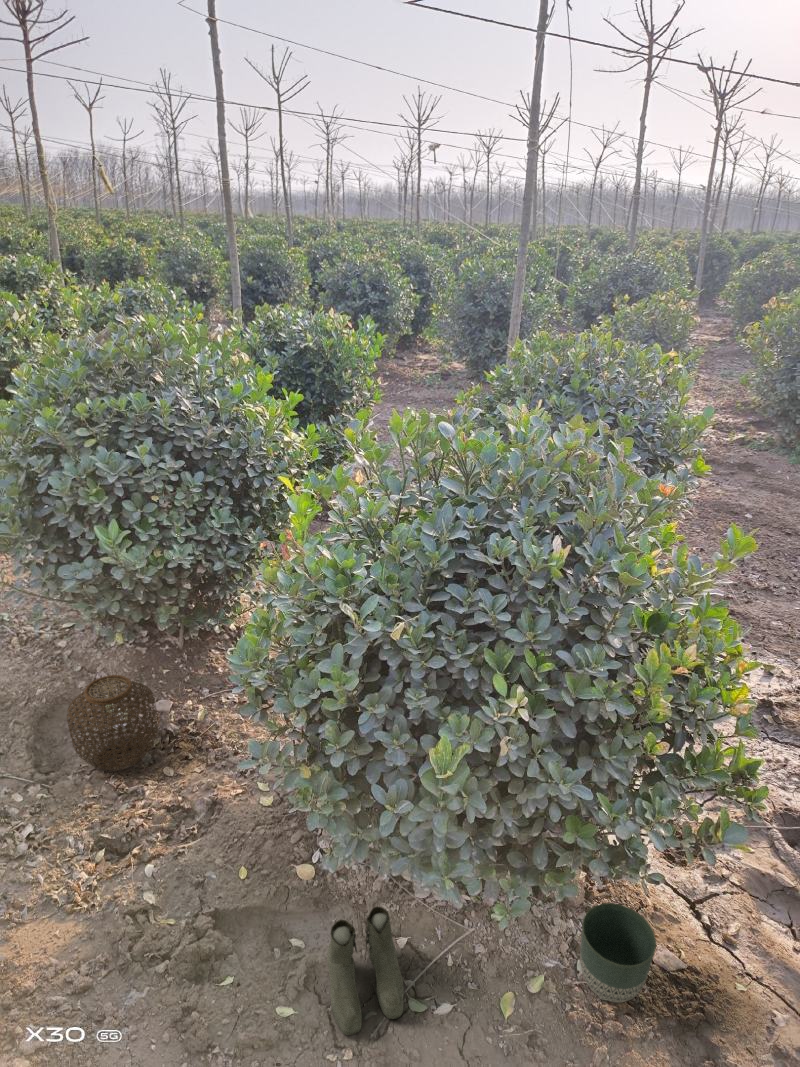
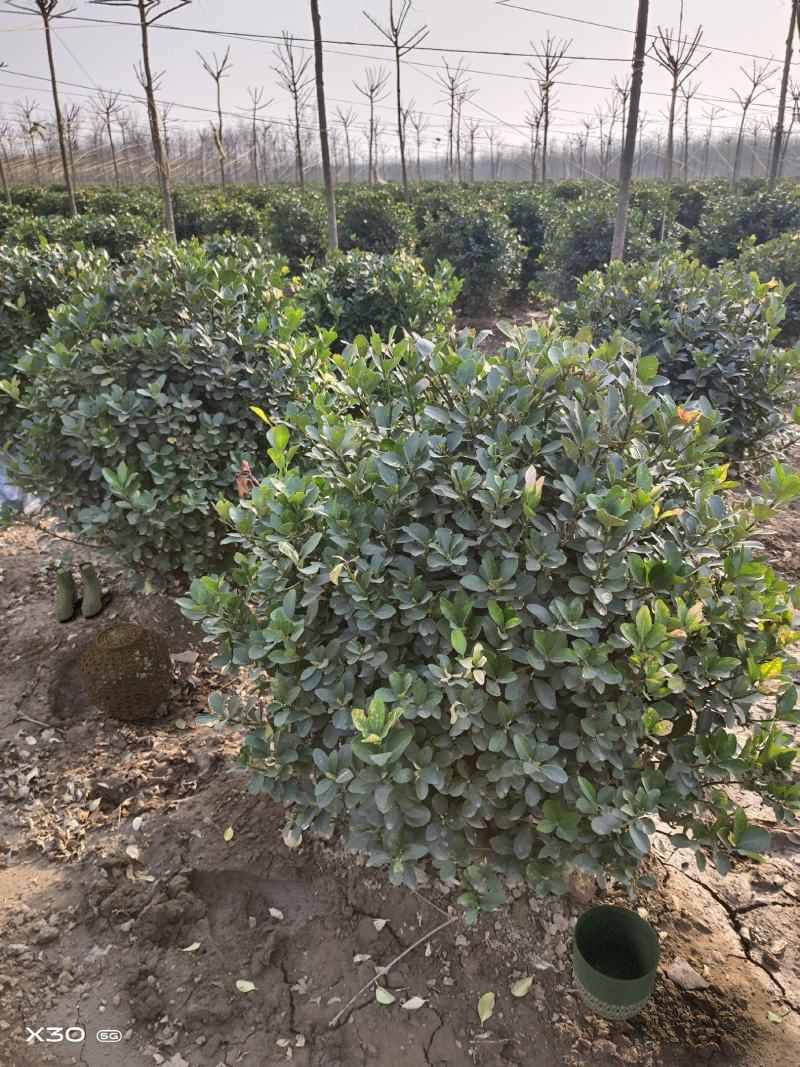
boots: present [327,907,404,1036] -> present [55,561,103,621]

